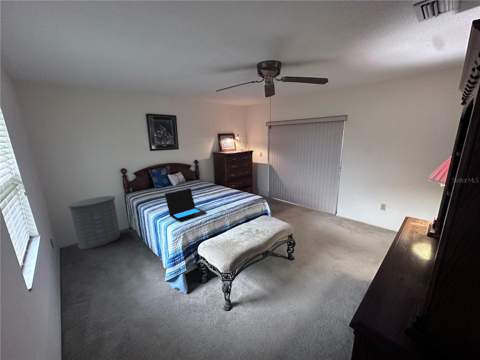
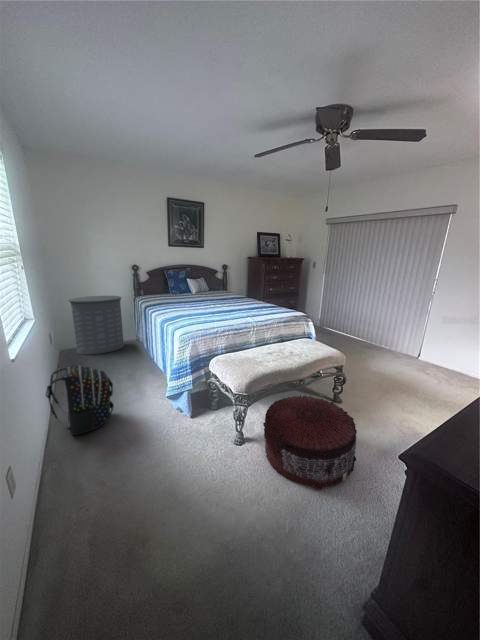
laptop: present [165,188,206,222] -> none [177,290,227,327]
pouf: none [245,263,312,337] -> present [263,395,357,489]
backpack: none [60,270,122,332] -> present [46,365,114,435]

